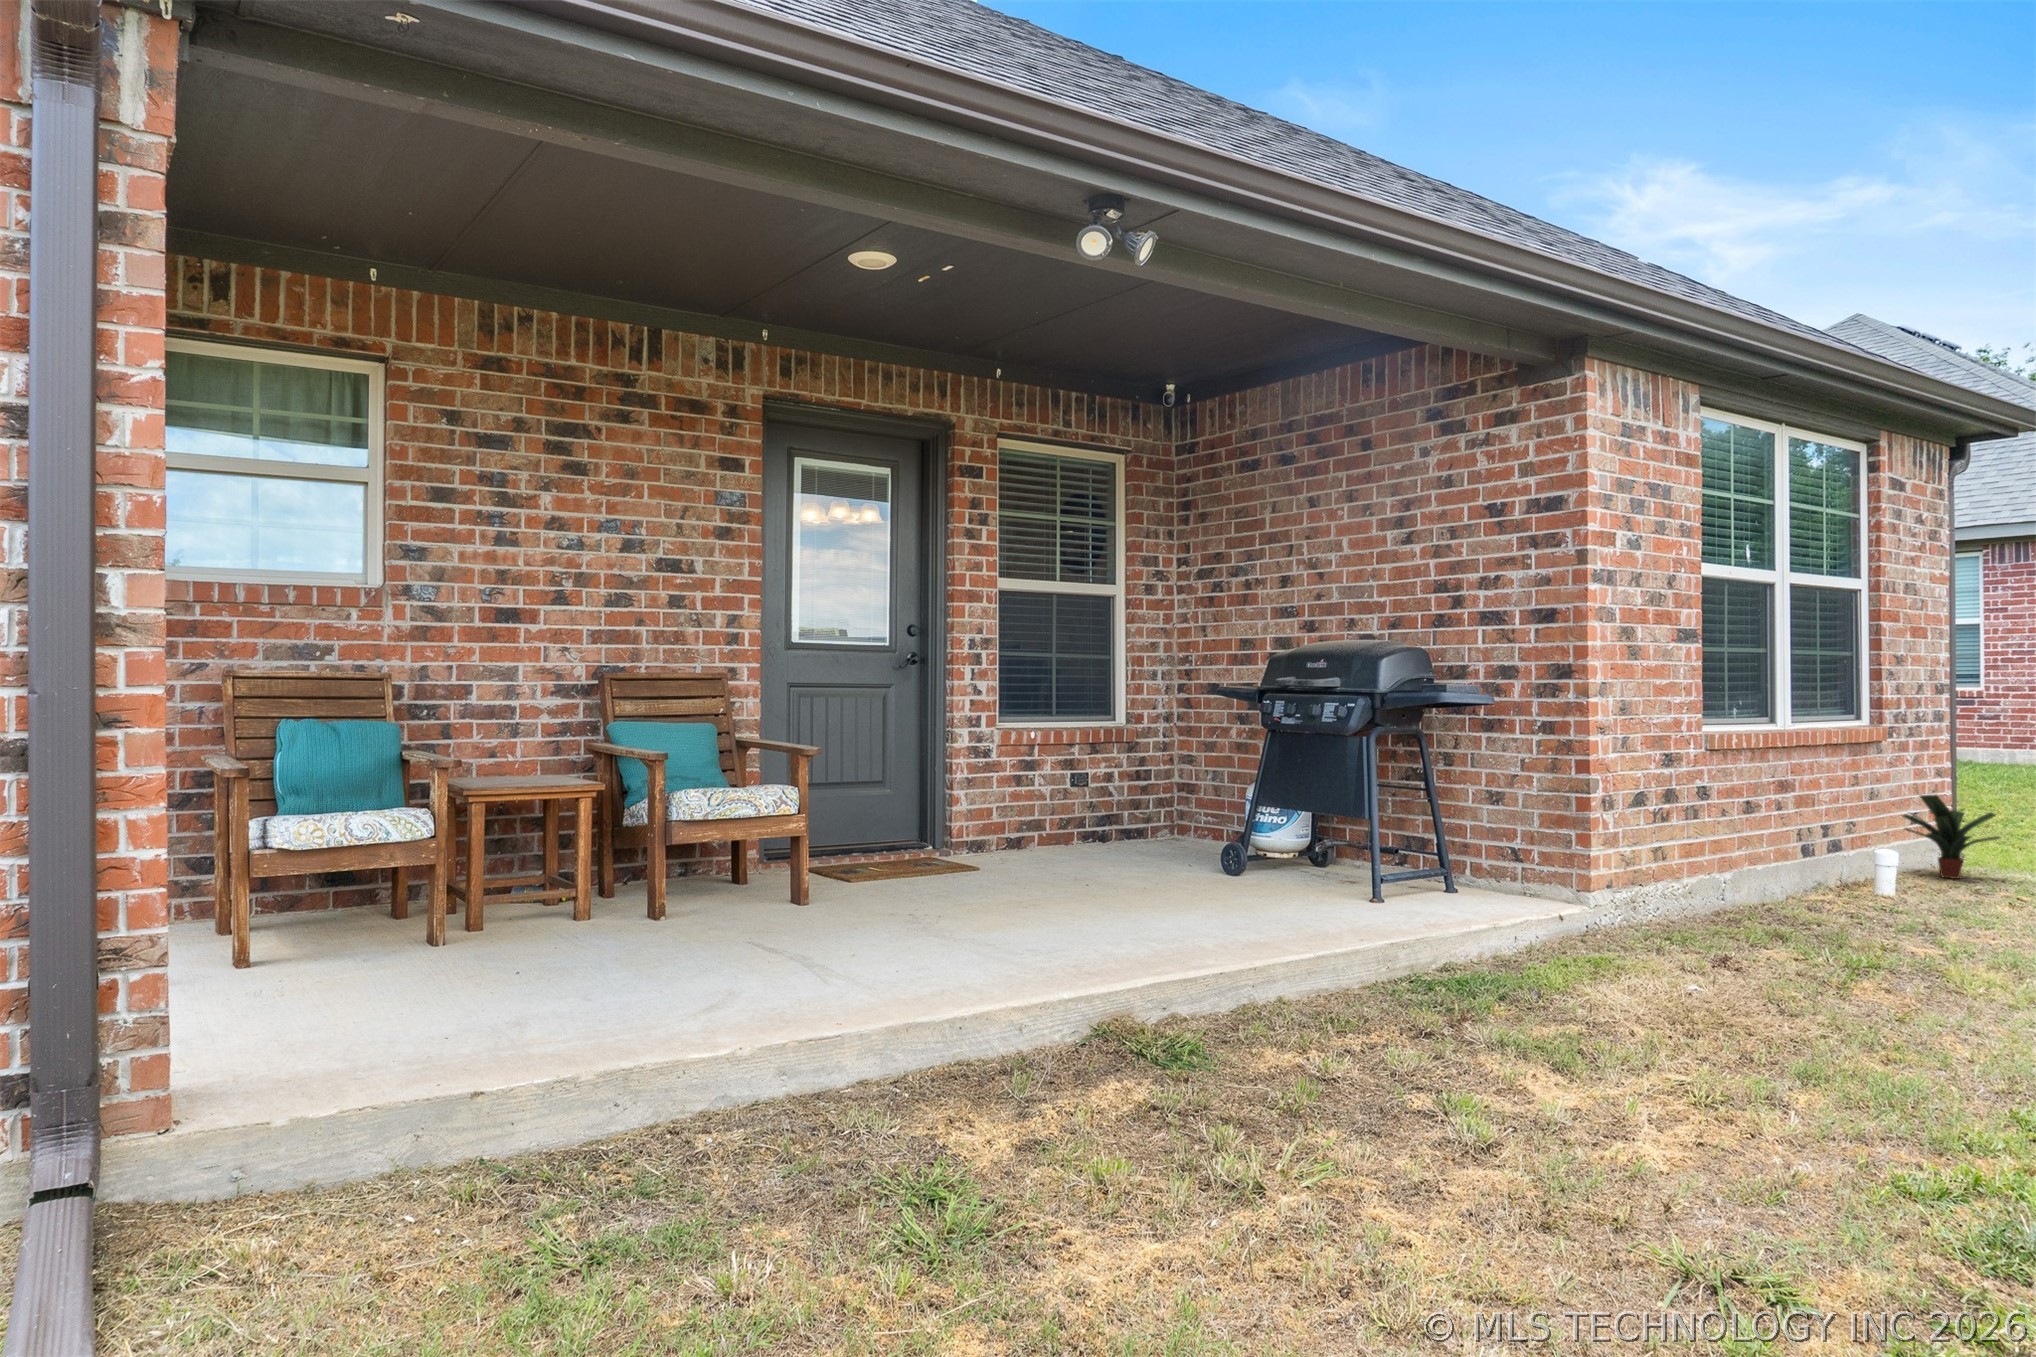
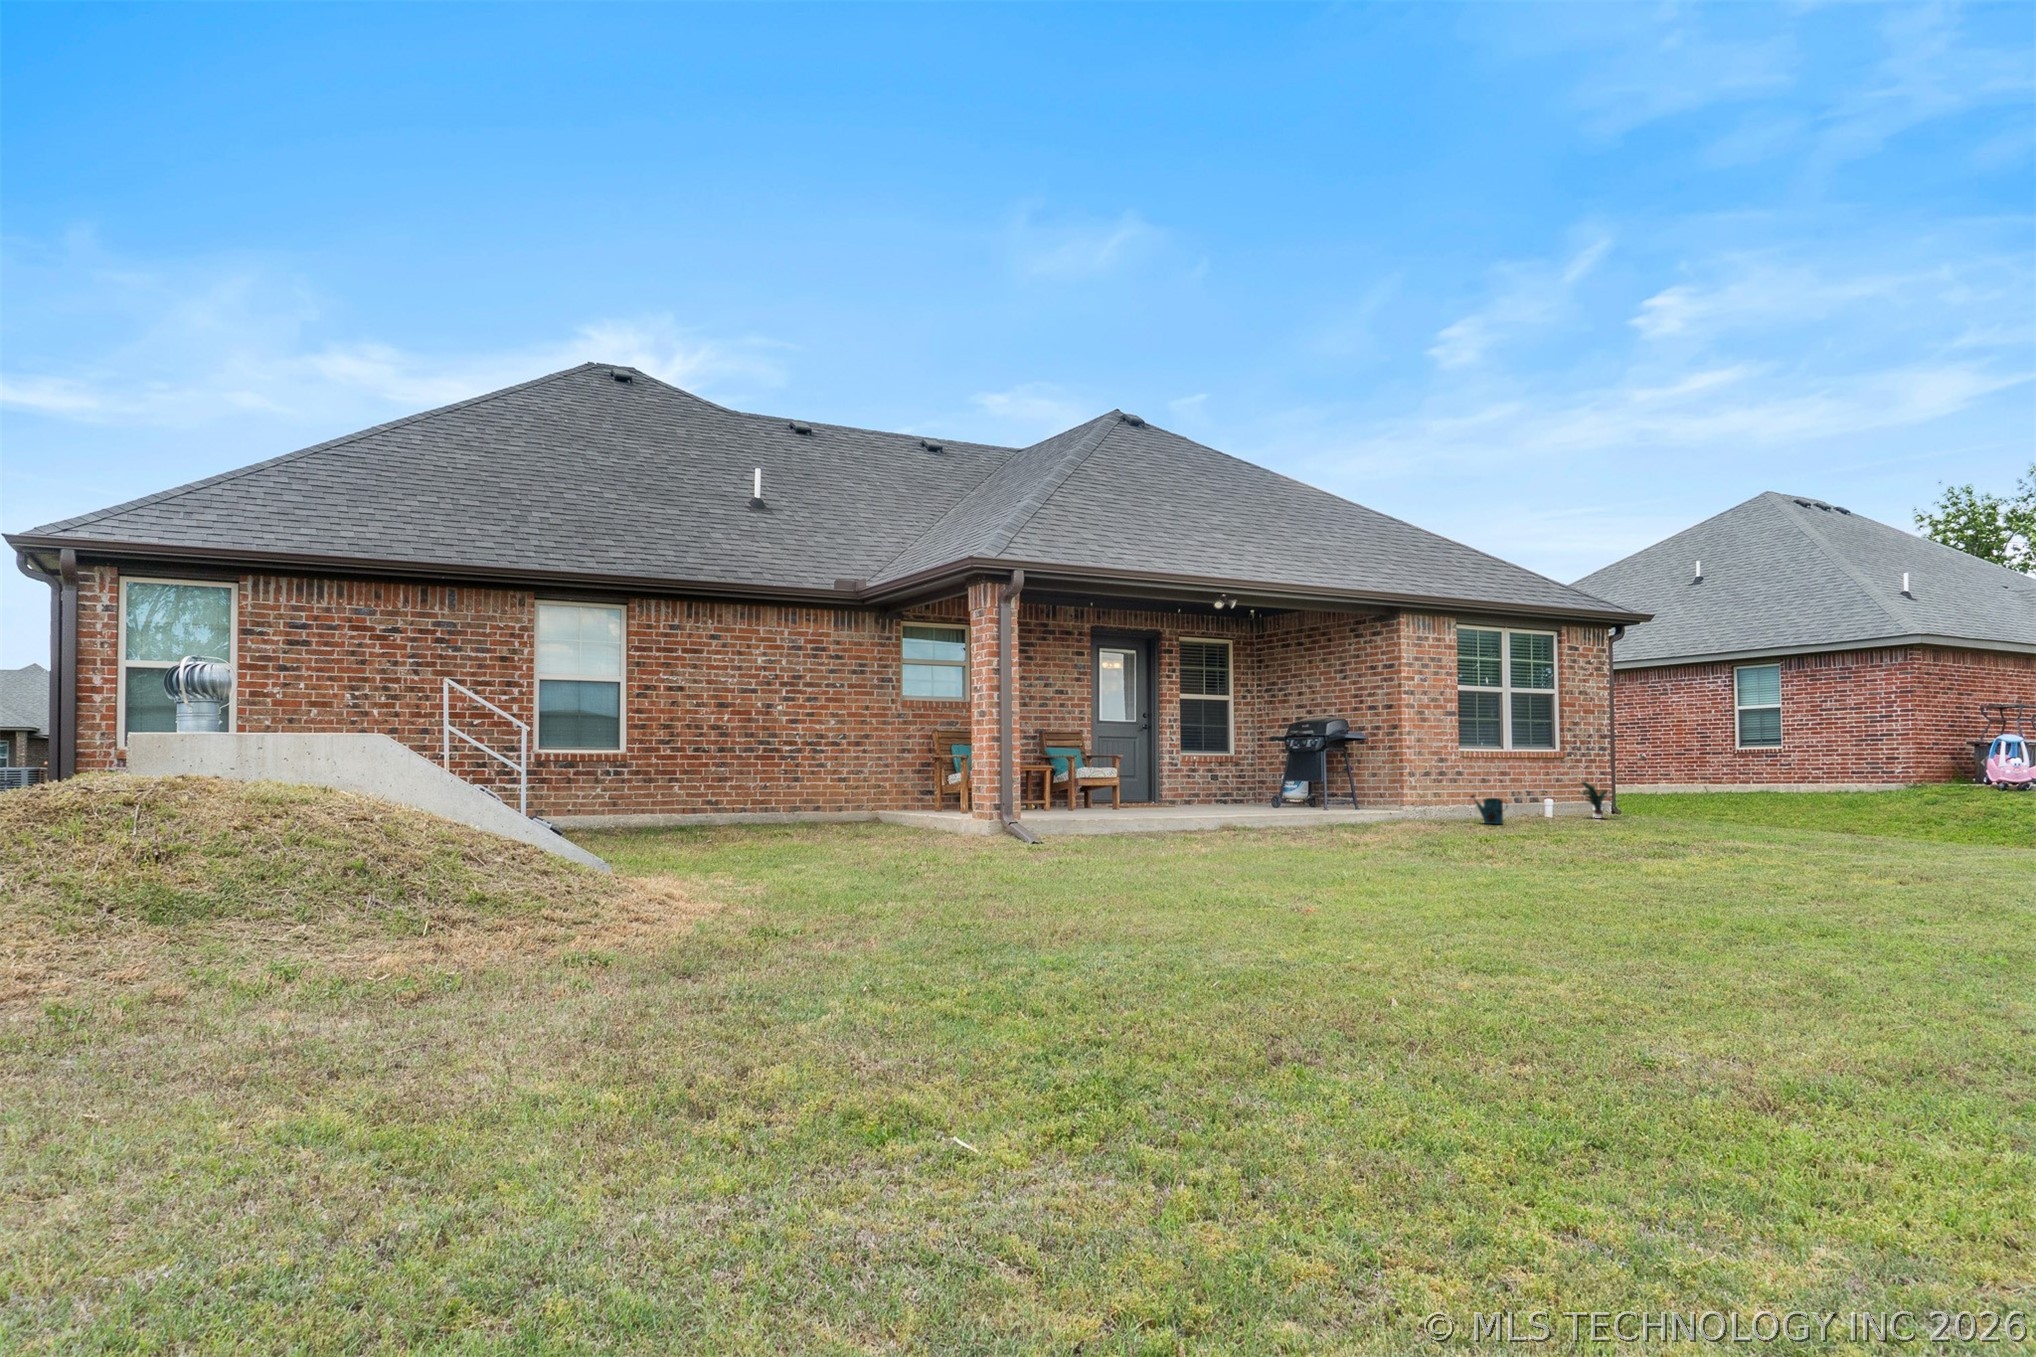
watering can: none [1722,841,1842,926] -> present [1471,795,1507,824]

